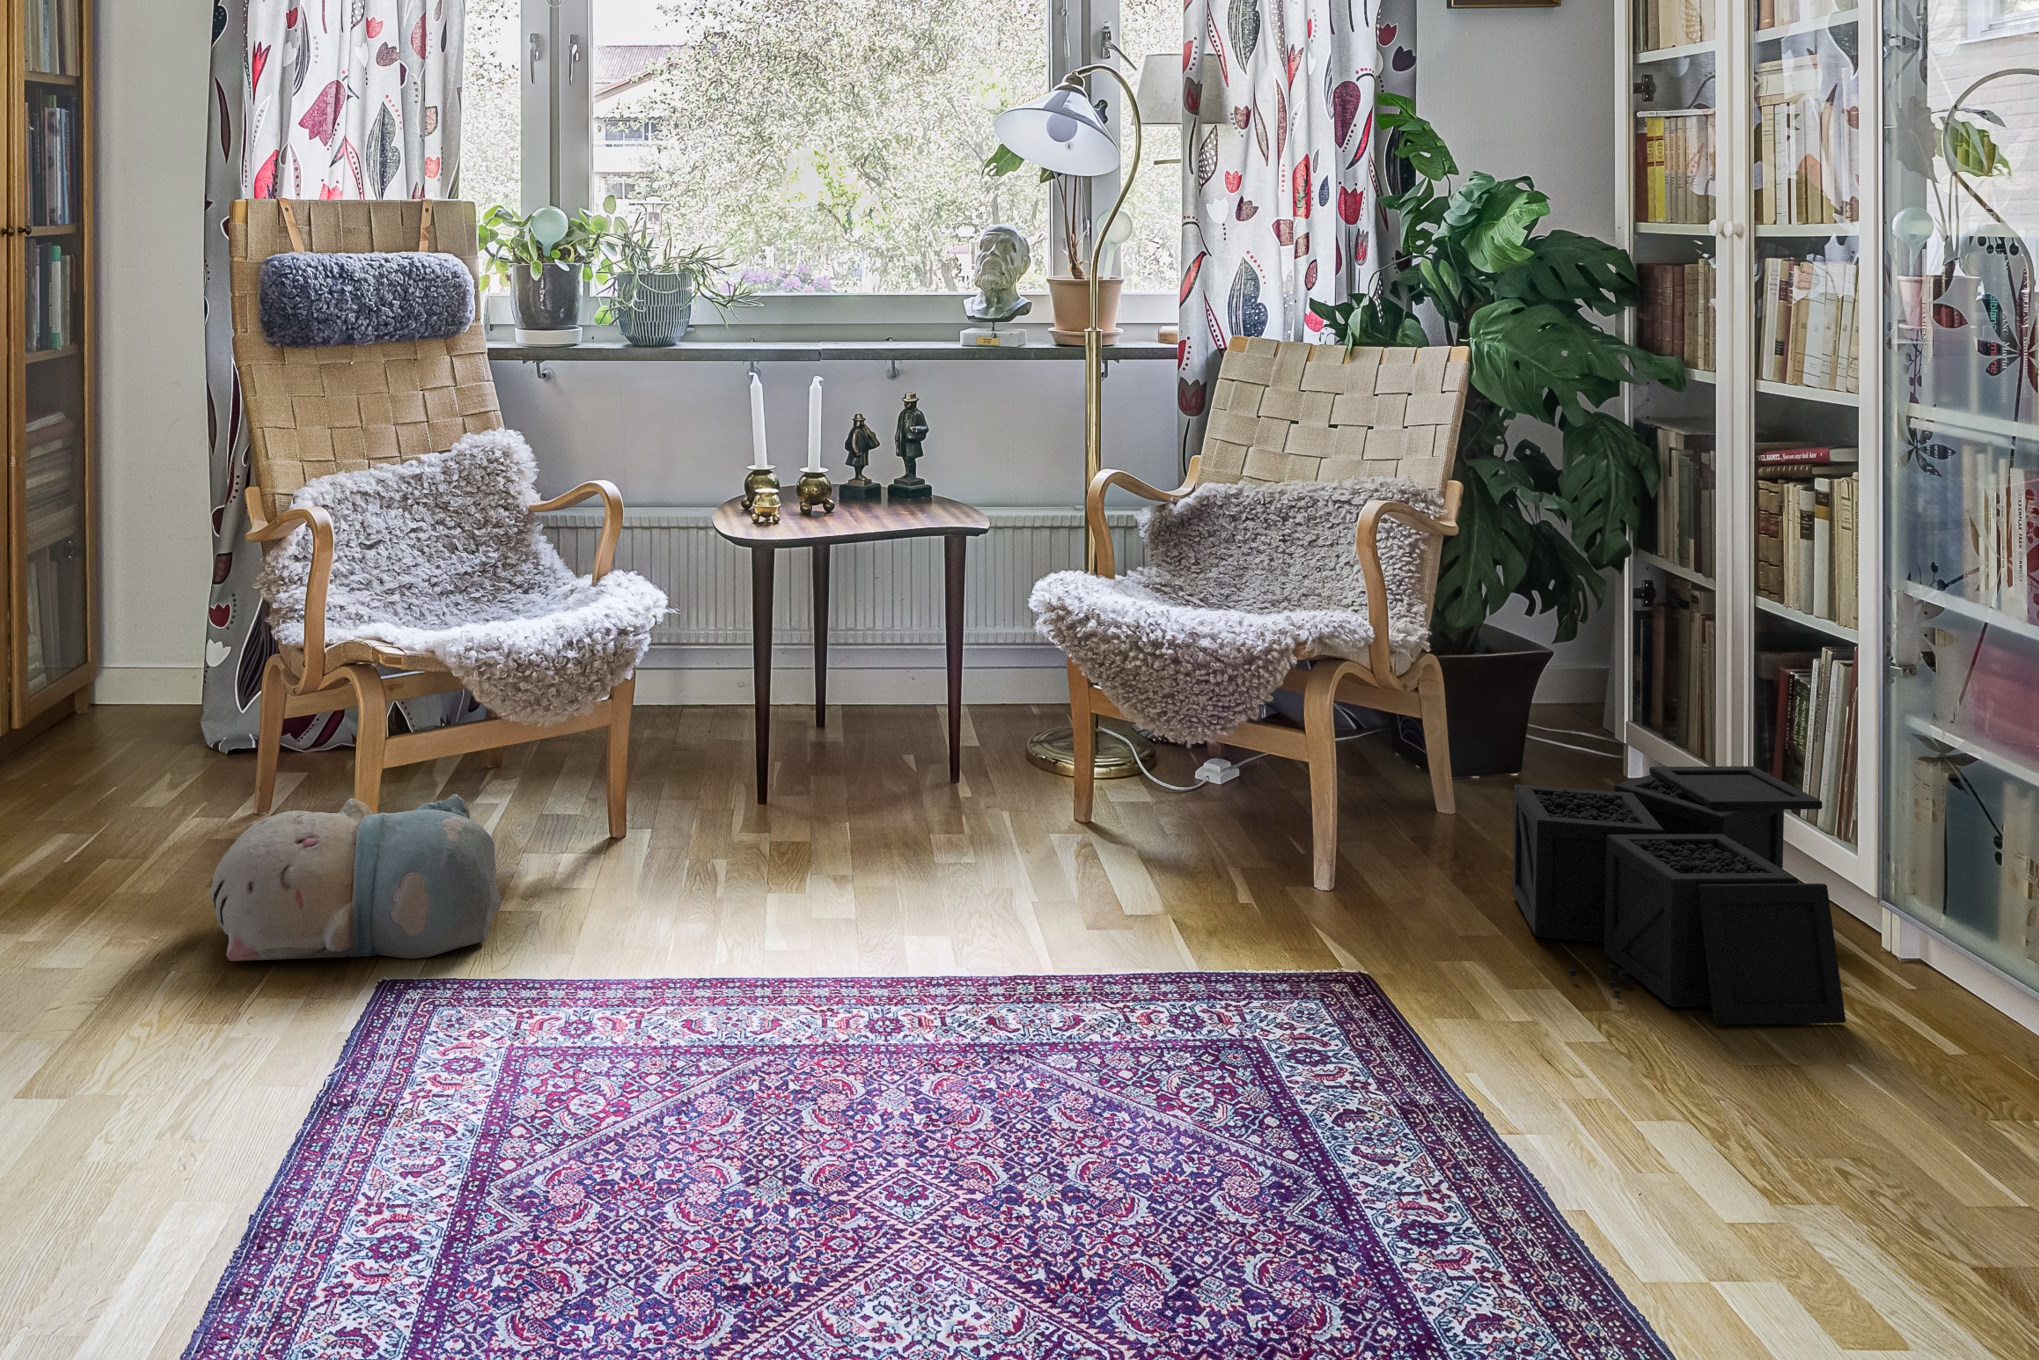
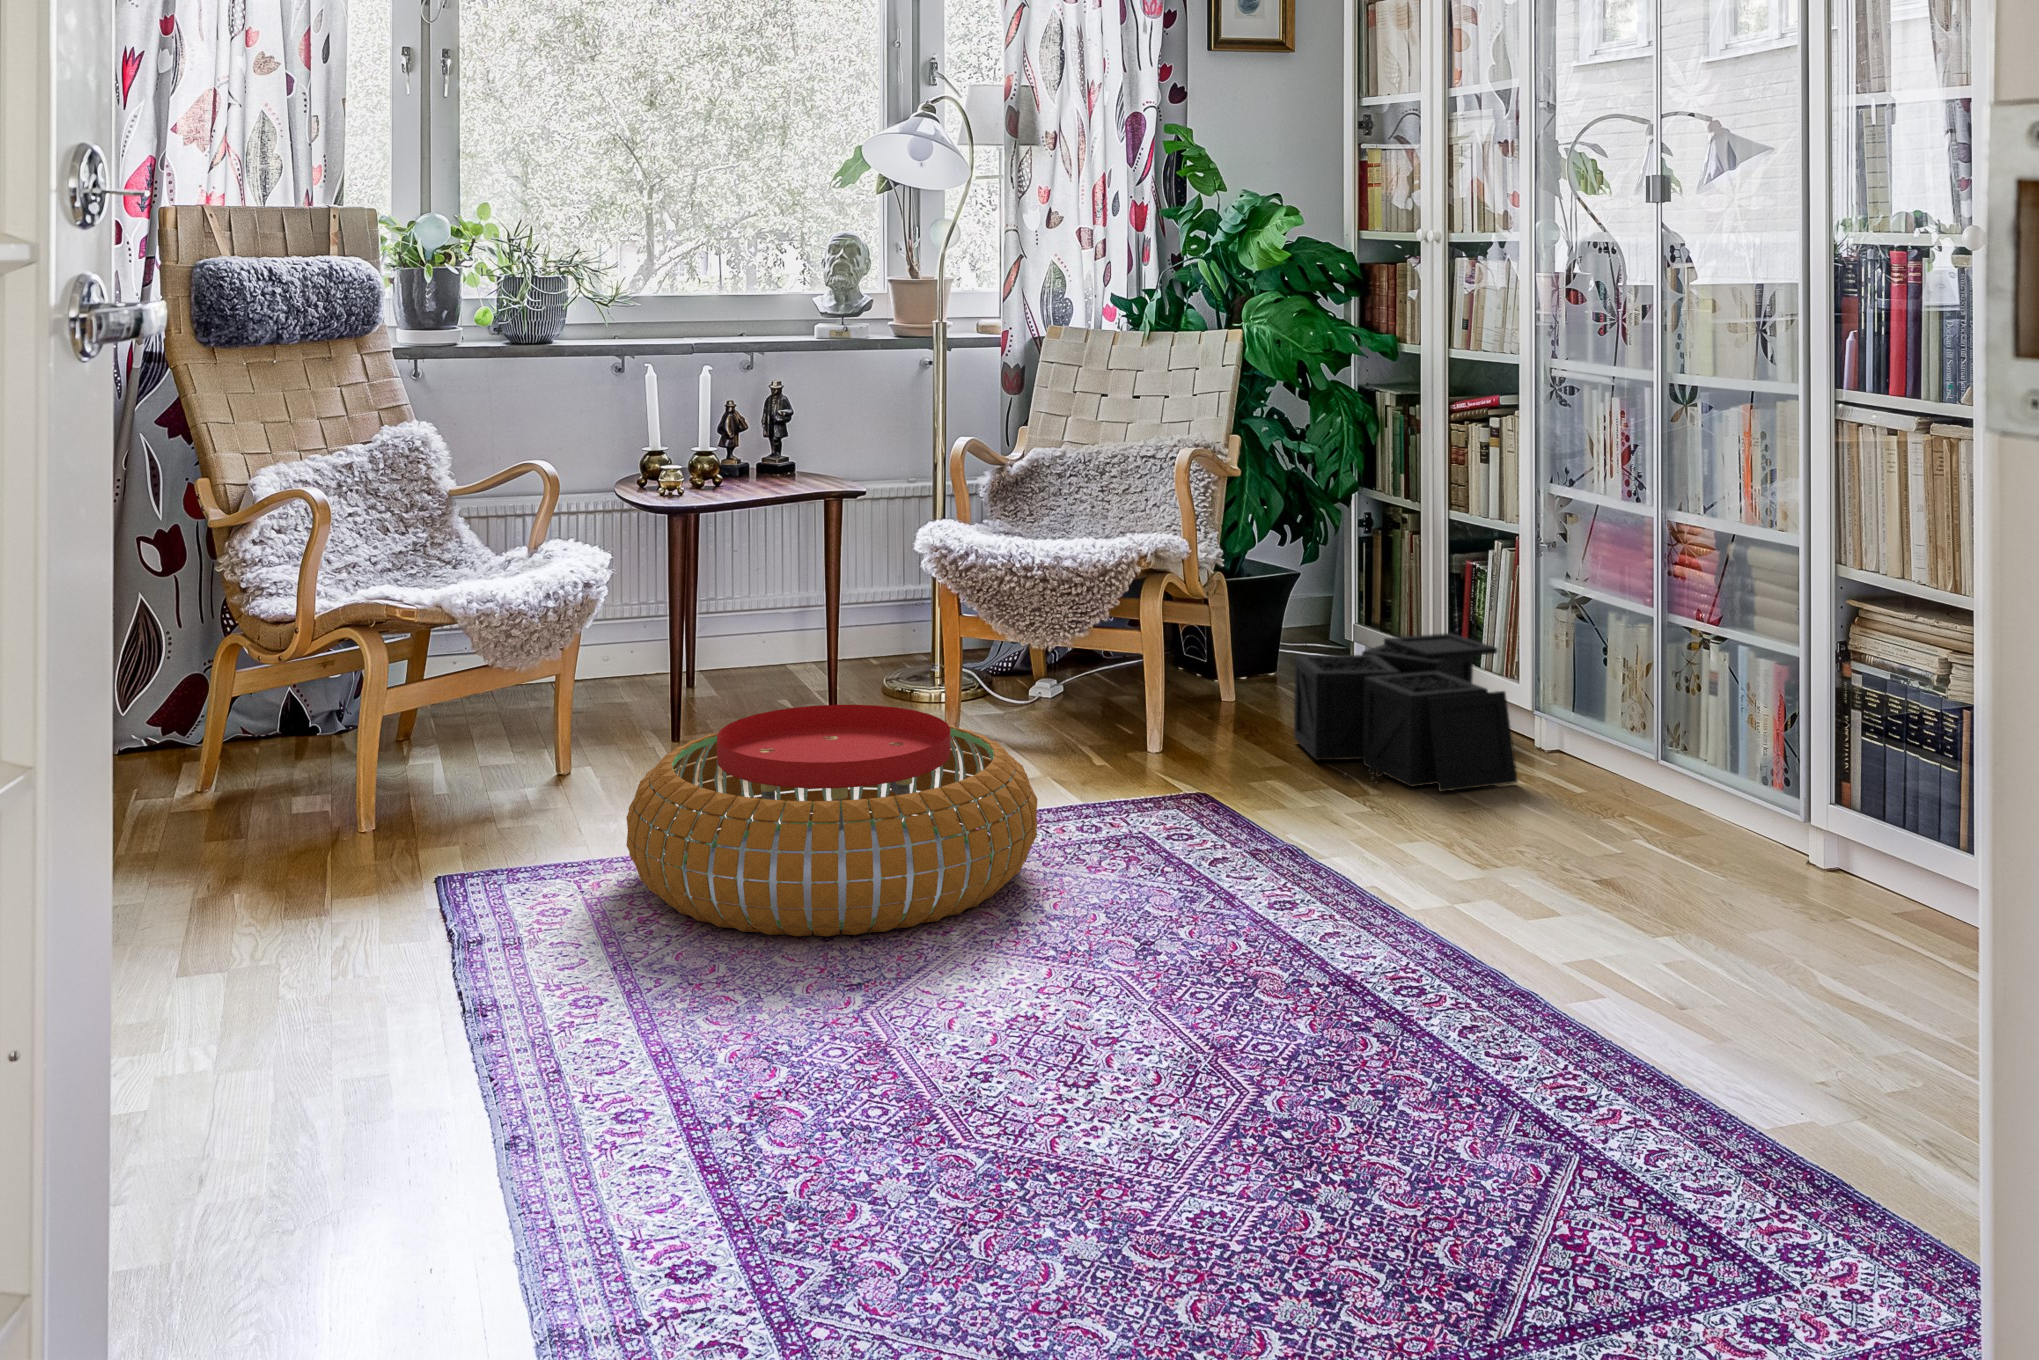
plush toy: present [209,794,501,961] -> none [241,730,513,879]
pouf: none [559,822,1085,1177] -> present [626,705,1037,937]

